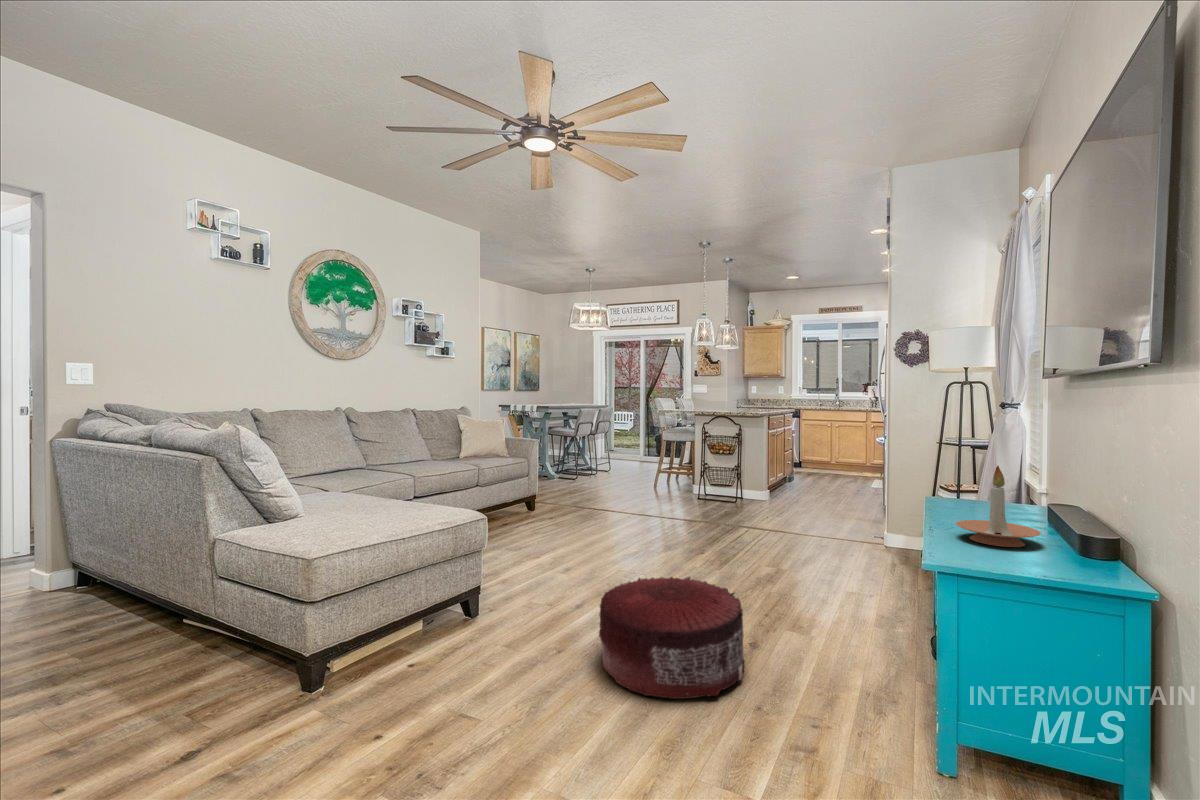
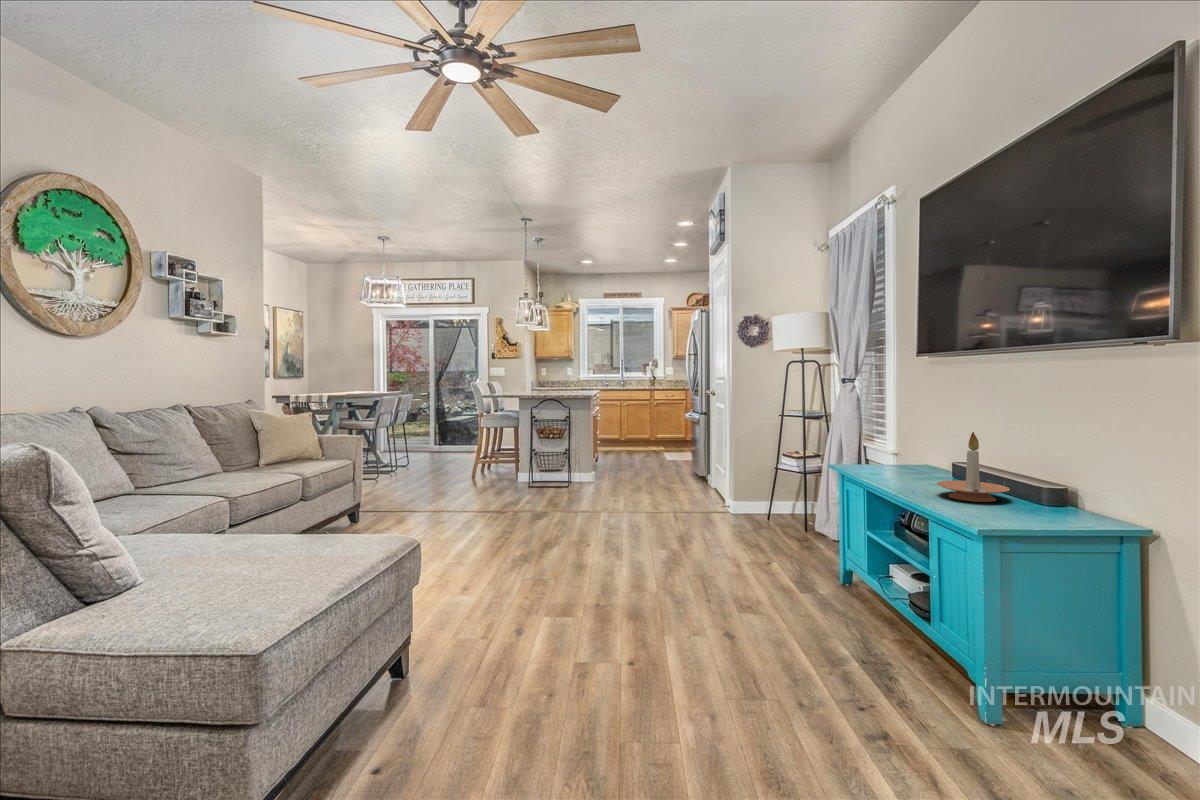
pouf: present [599,577,745,699] -> none [607,572,766,717]

